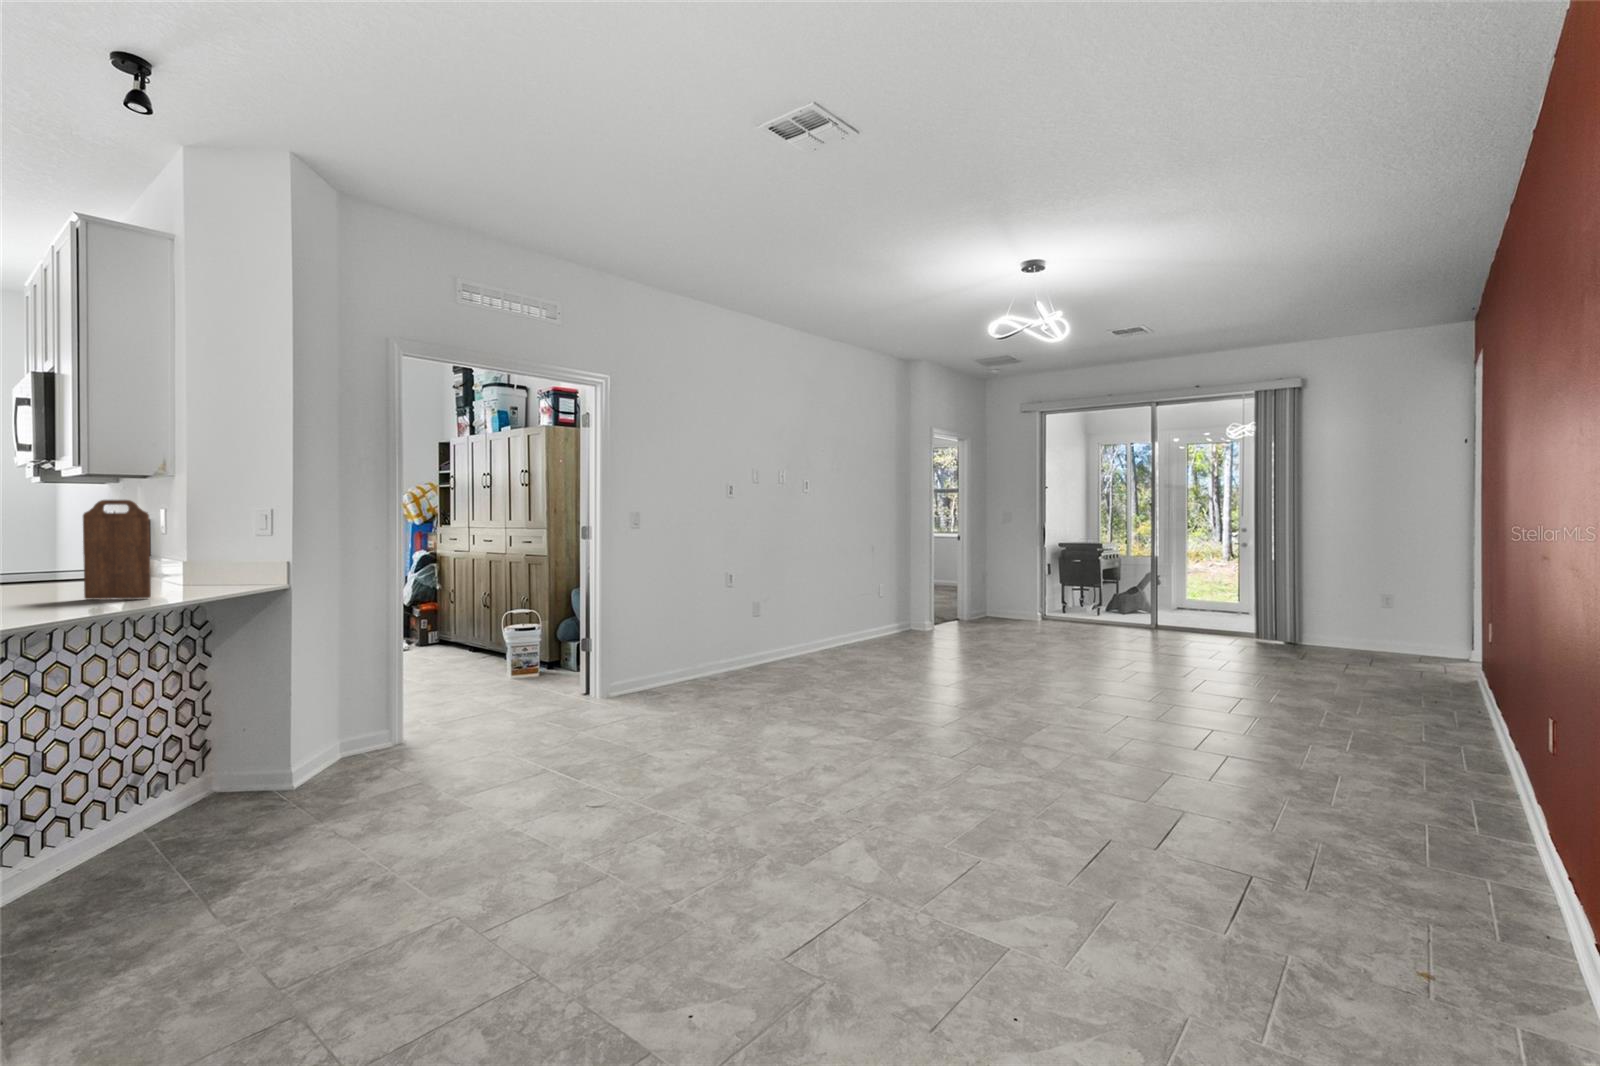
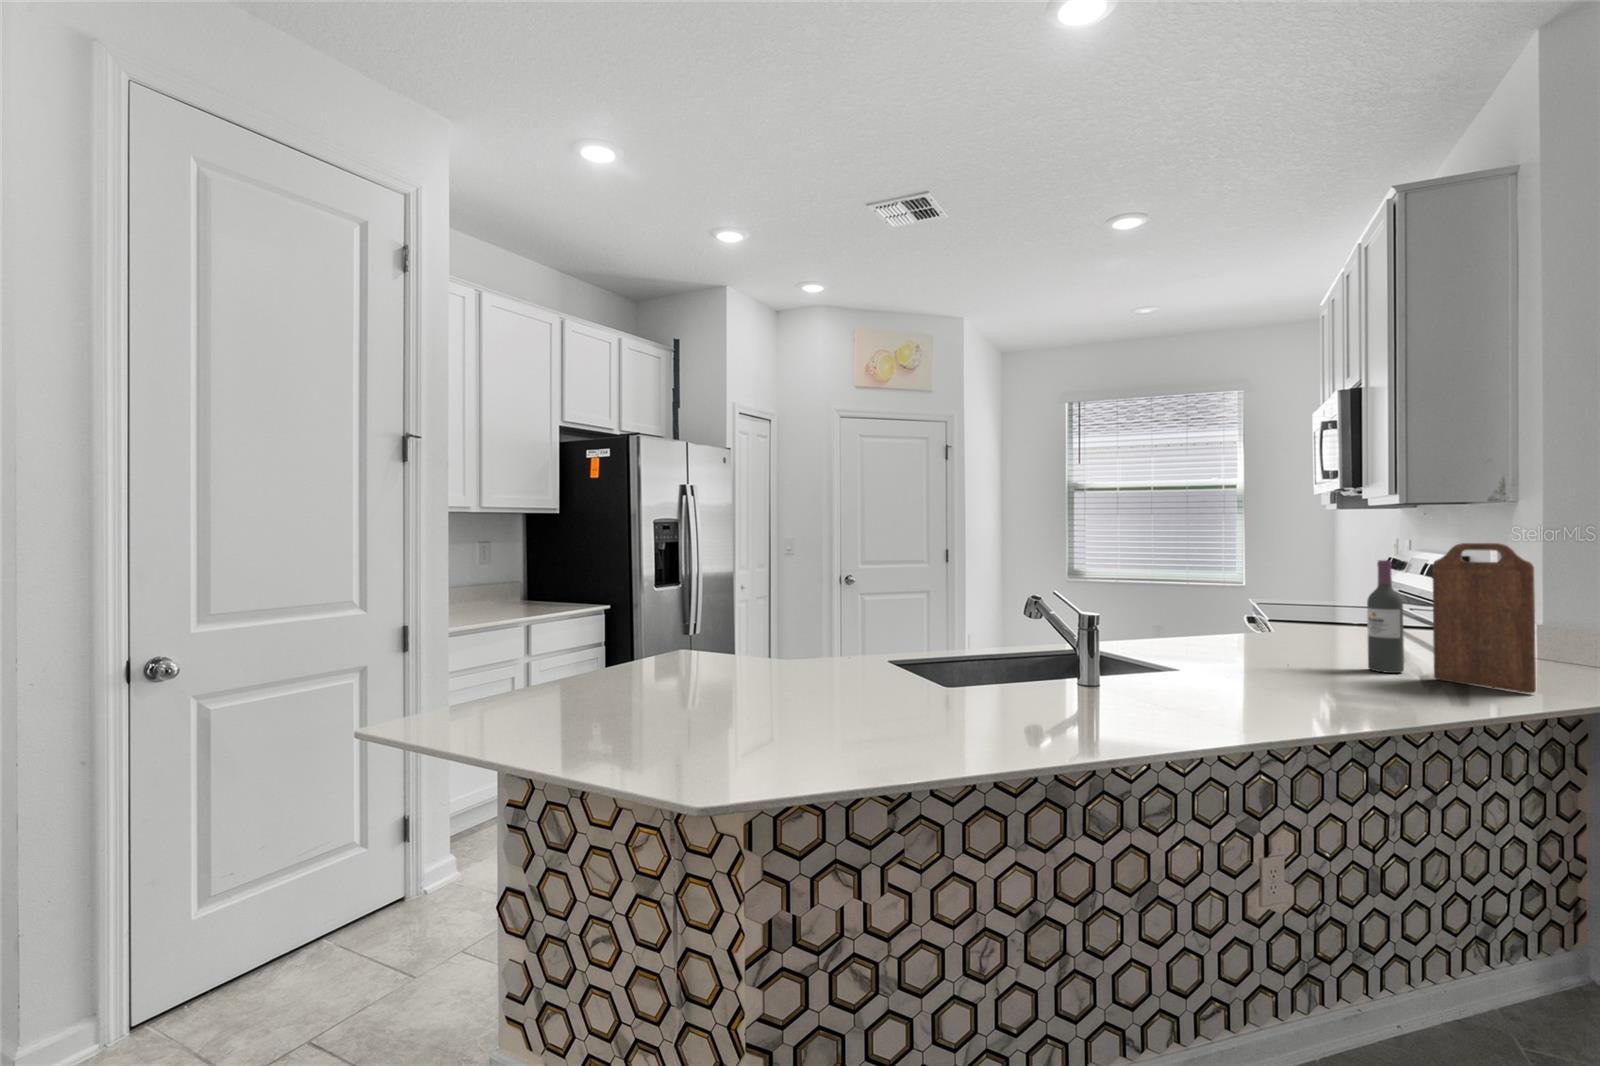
wine bottle: none [31,513,63,600] -> present [1367,560,1404,673]

